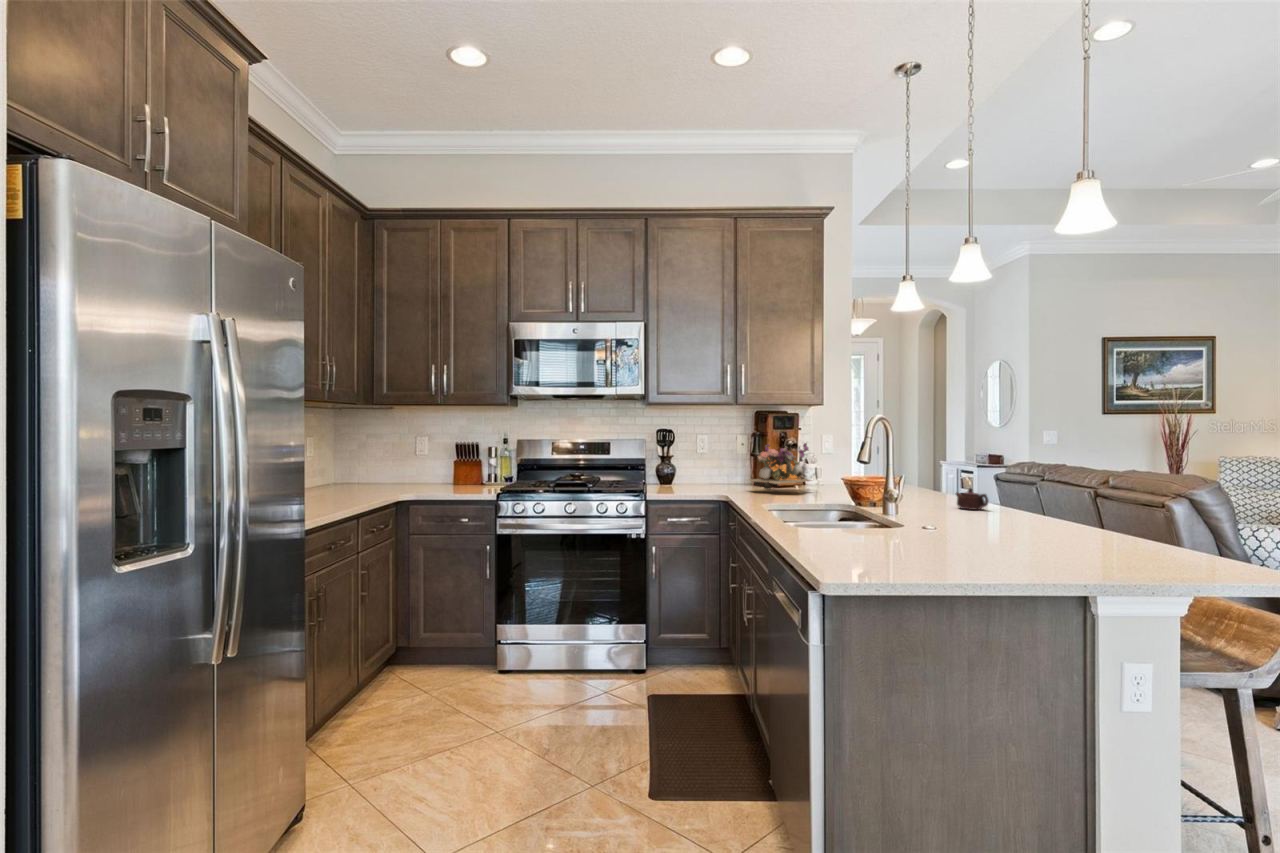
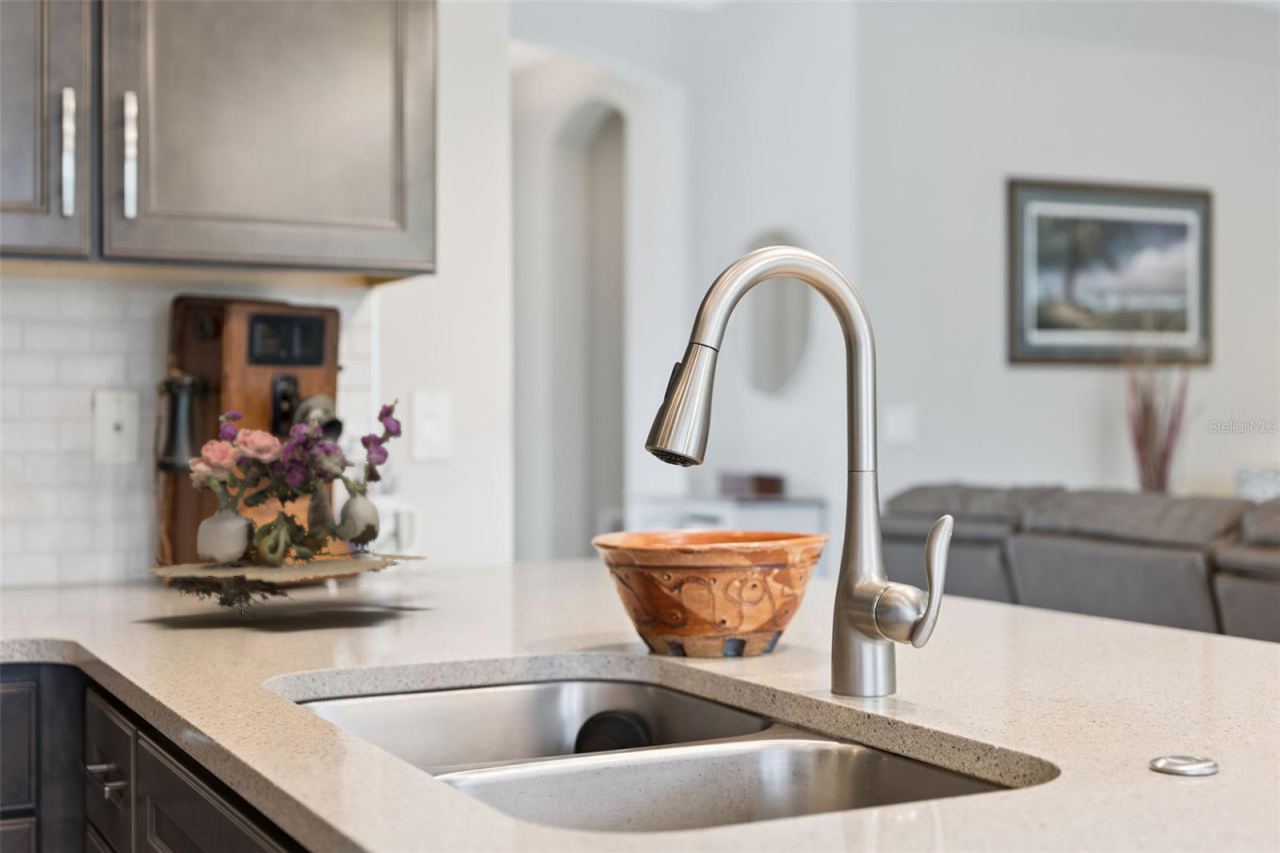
teapot: present [956,488,988,510] -> none [1022,554,1171,645]

